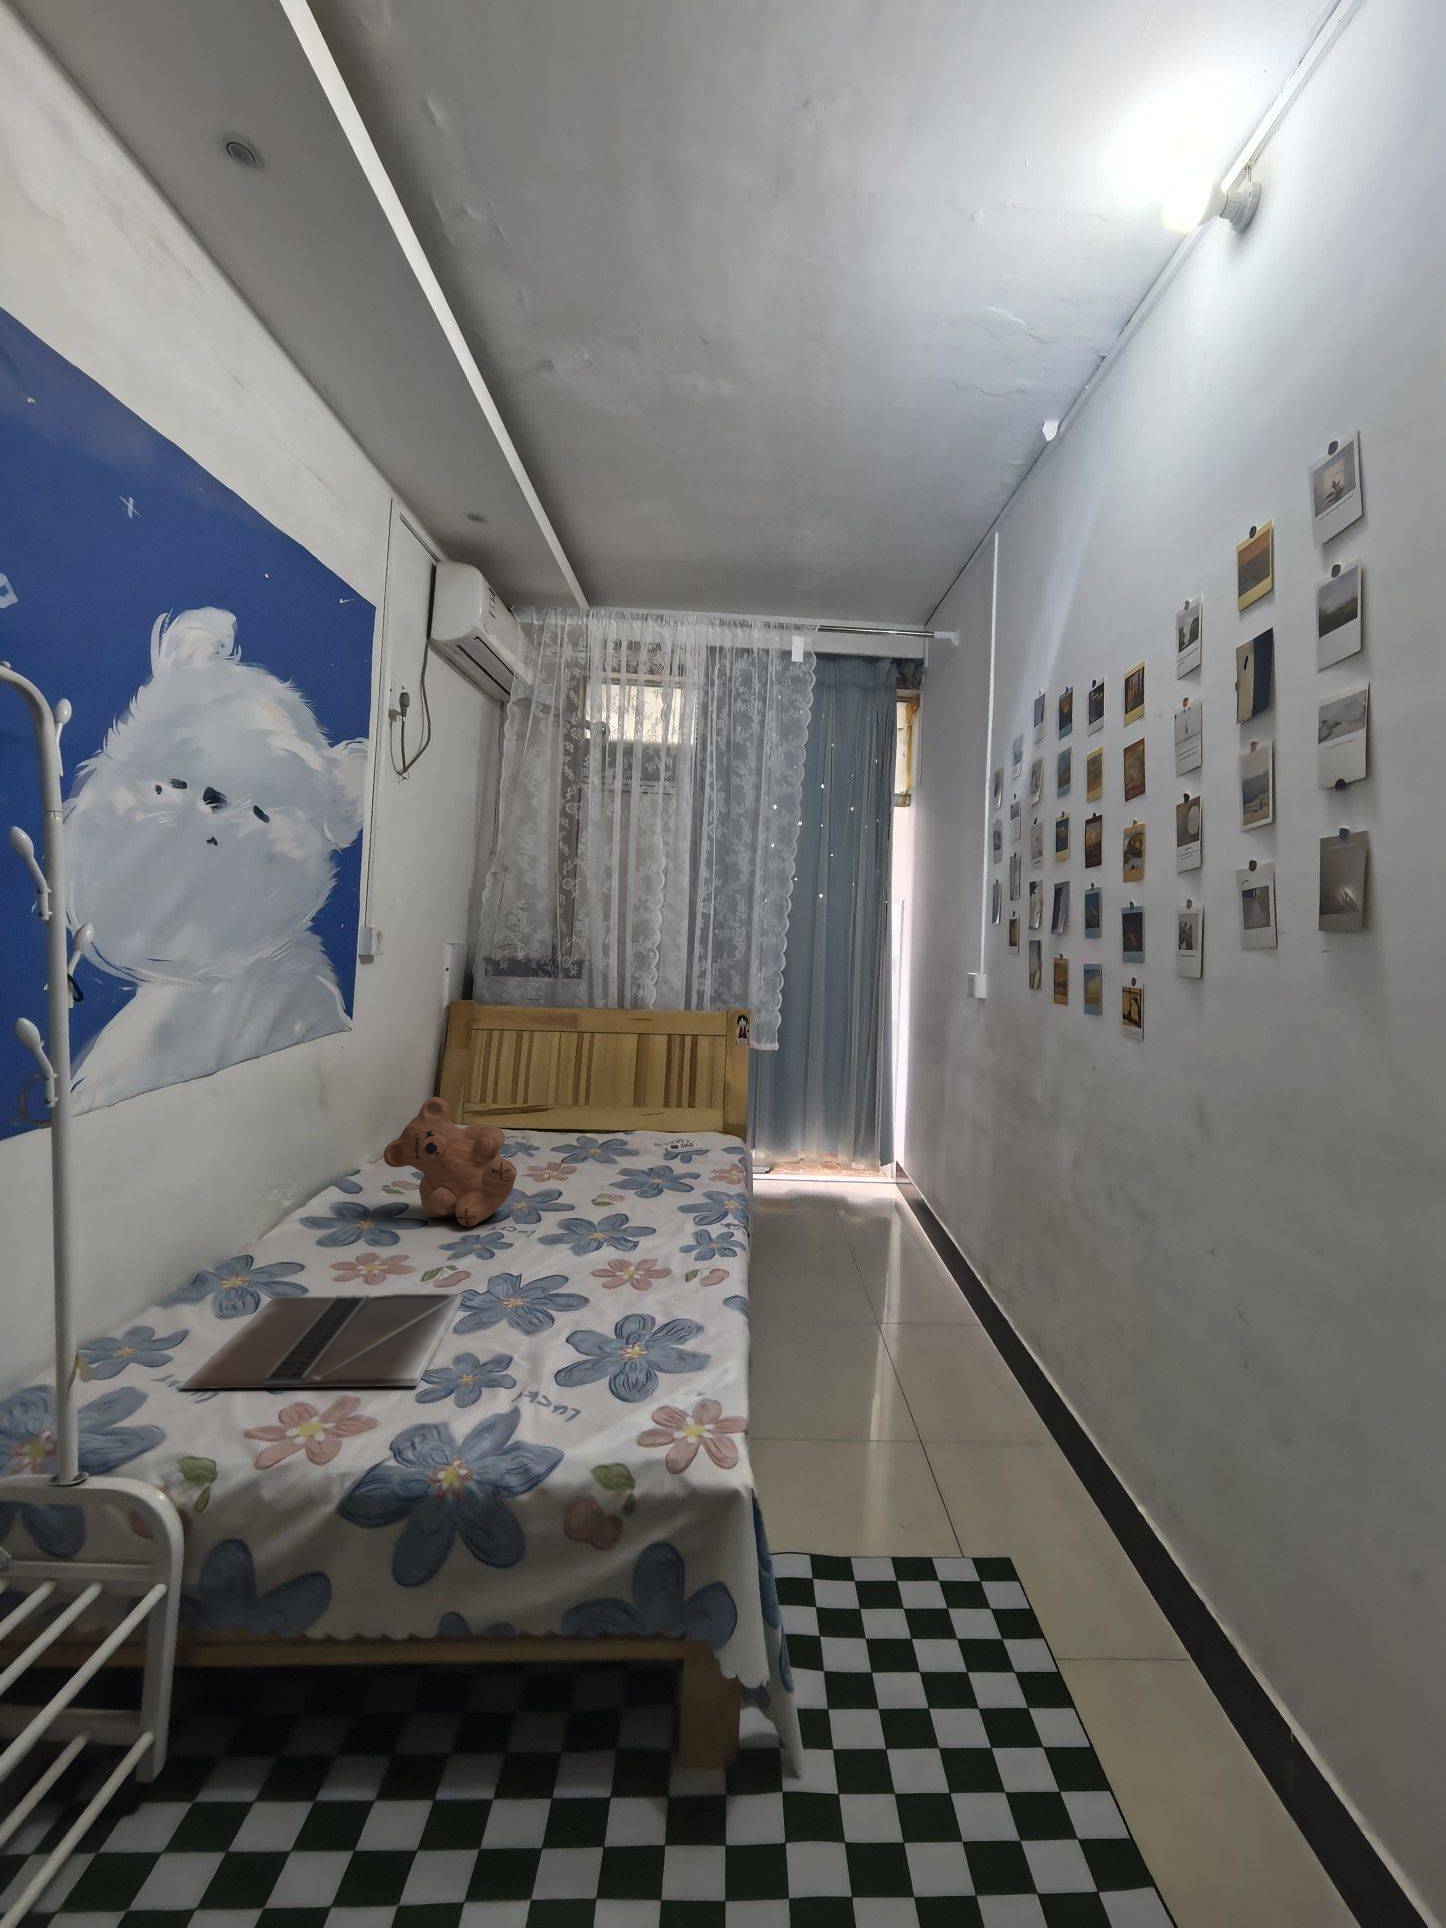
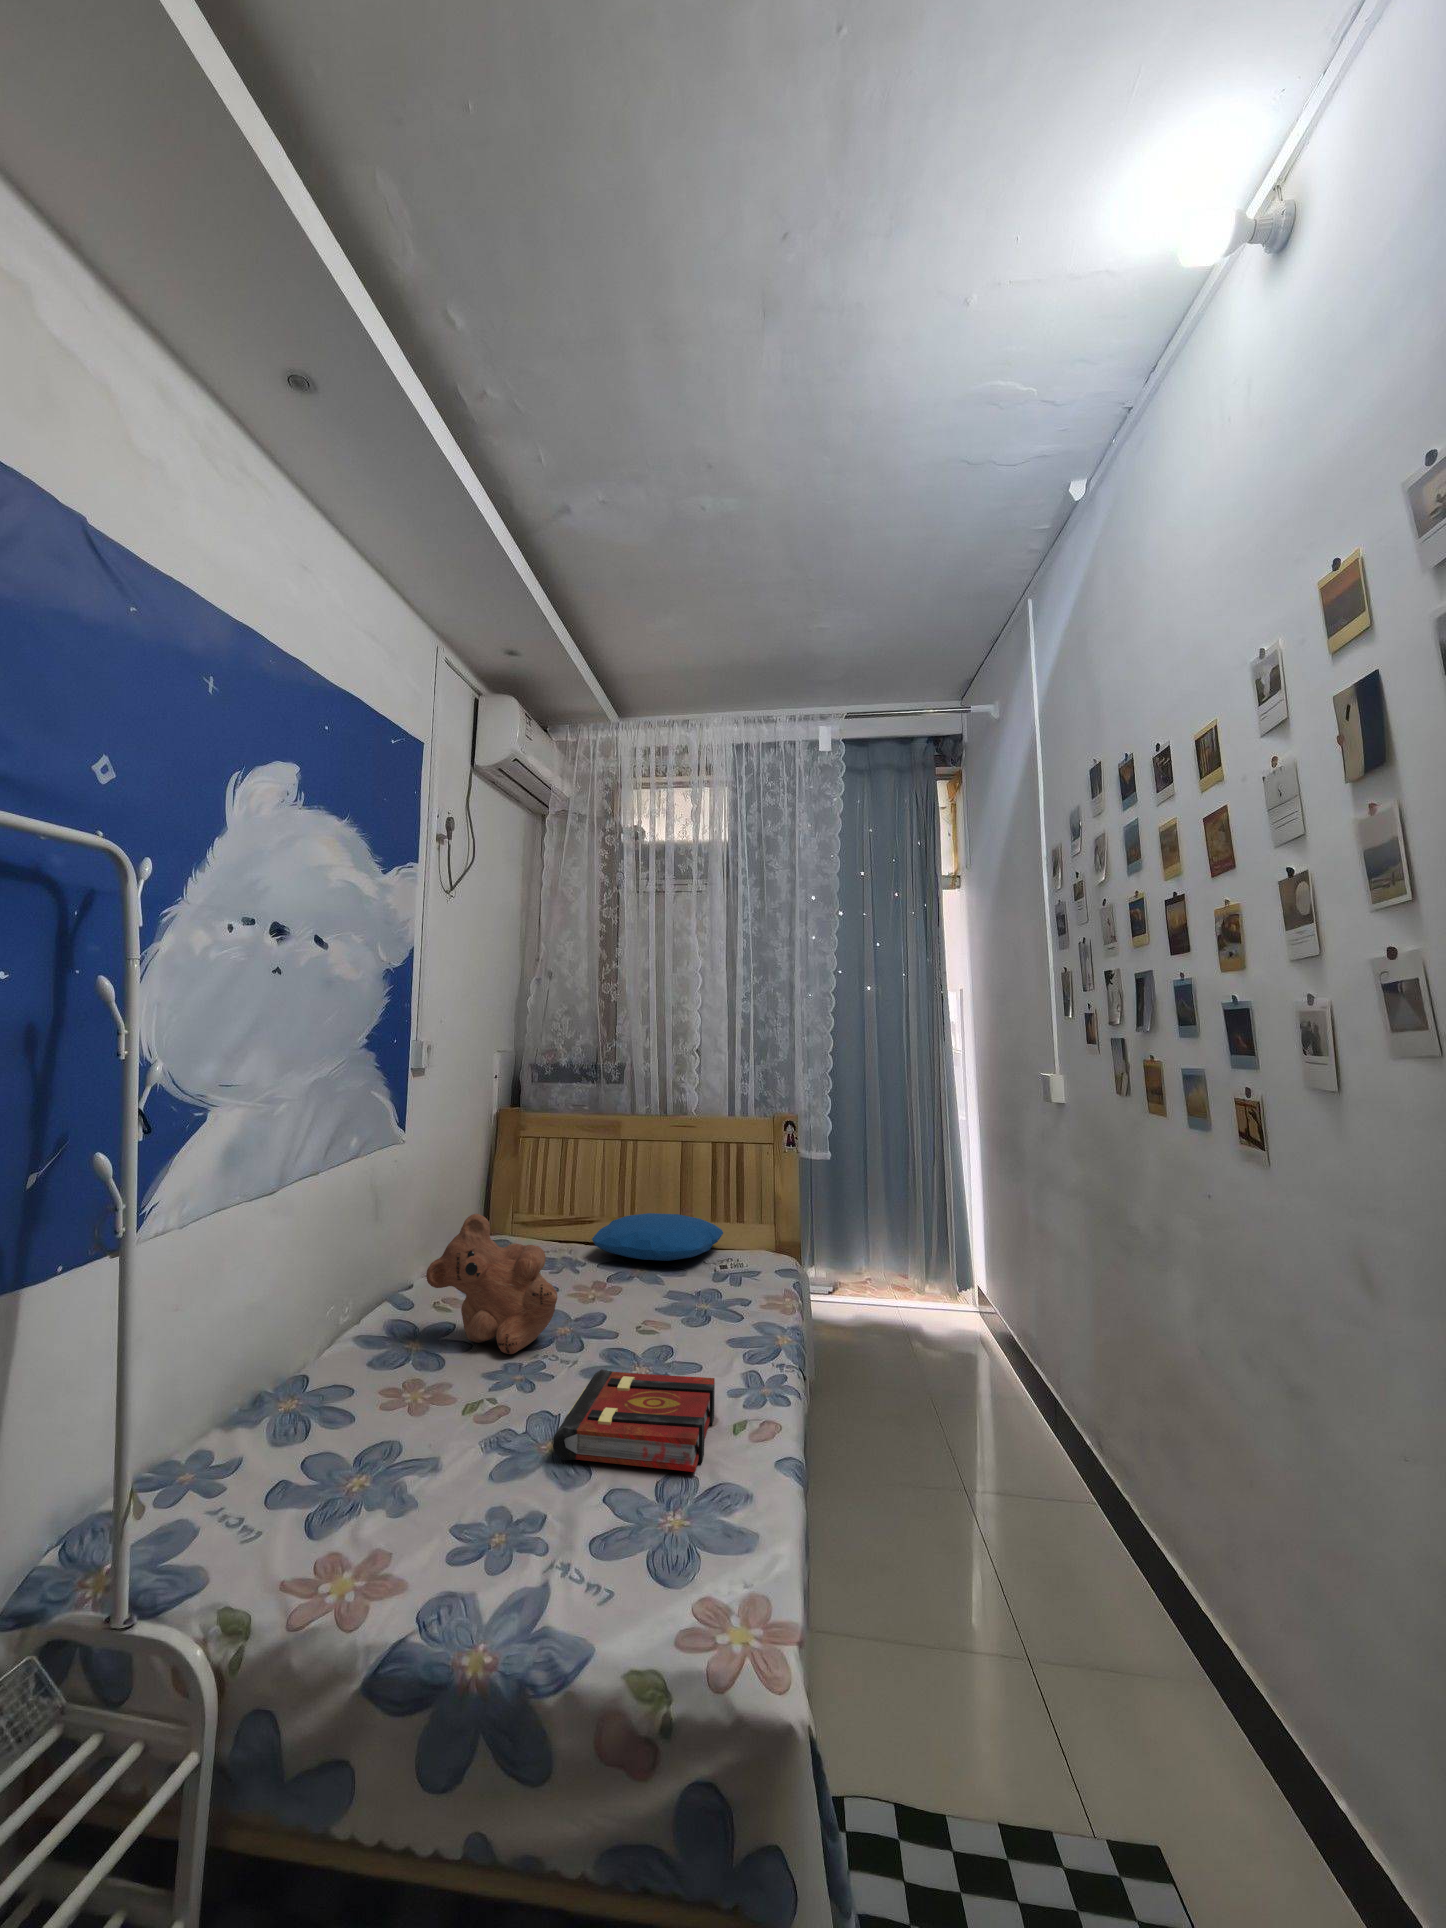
pillow: none [545,1102,674,1144] -> present [592,1213,723,1261]
book: none [518,1235,668,1315] -> present [553,1370,715,1472]
laptop: present [182,1294,462,1389] -> none [206,1432,497,1552]

